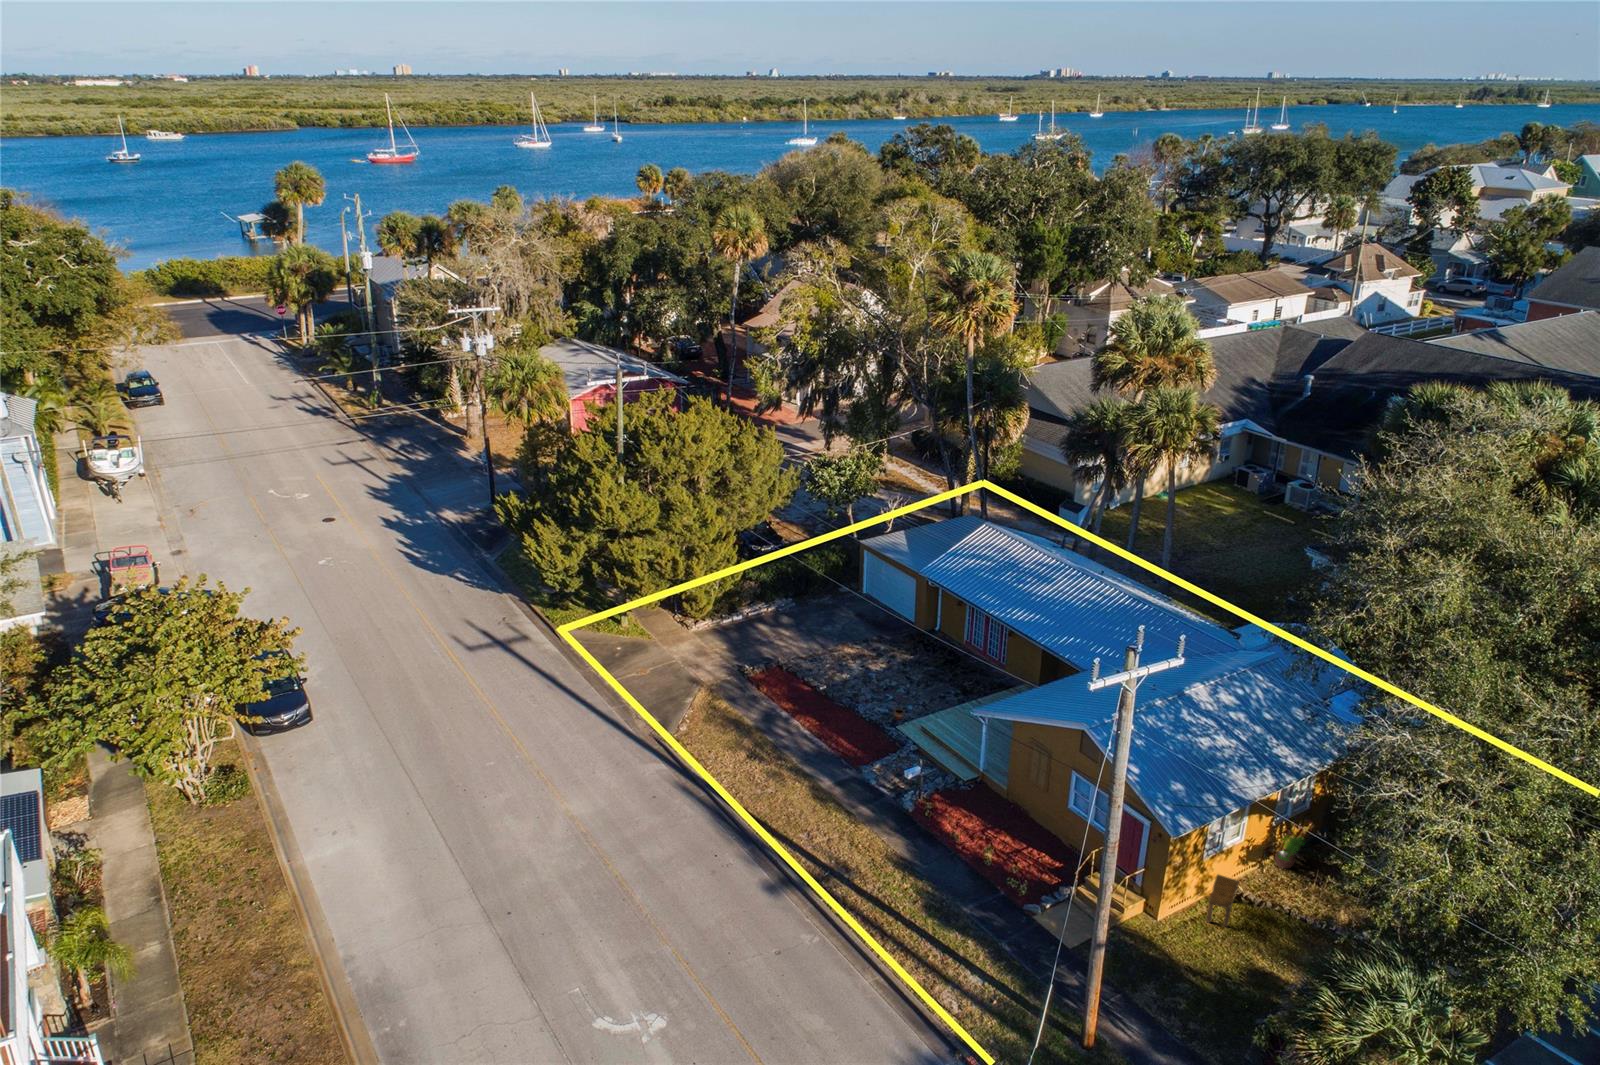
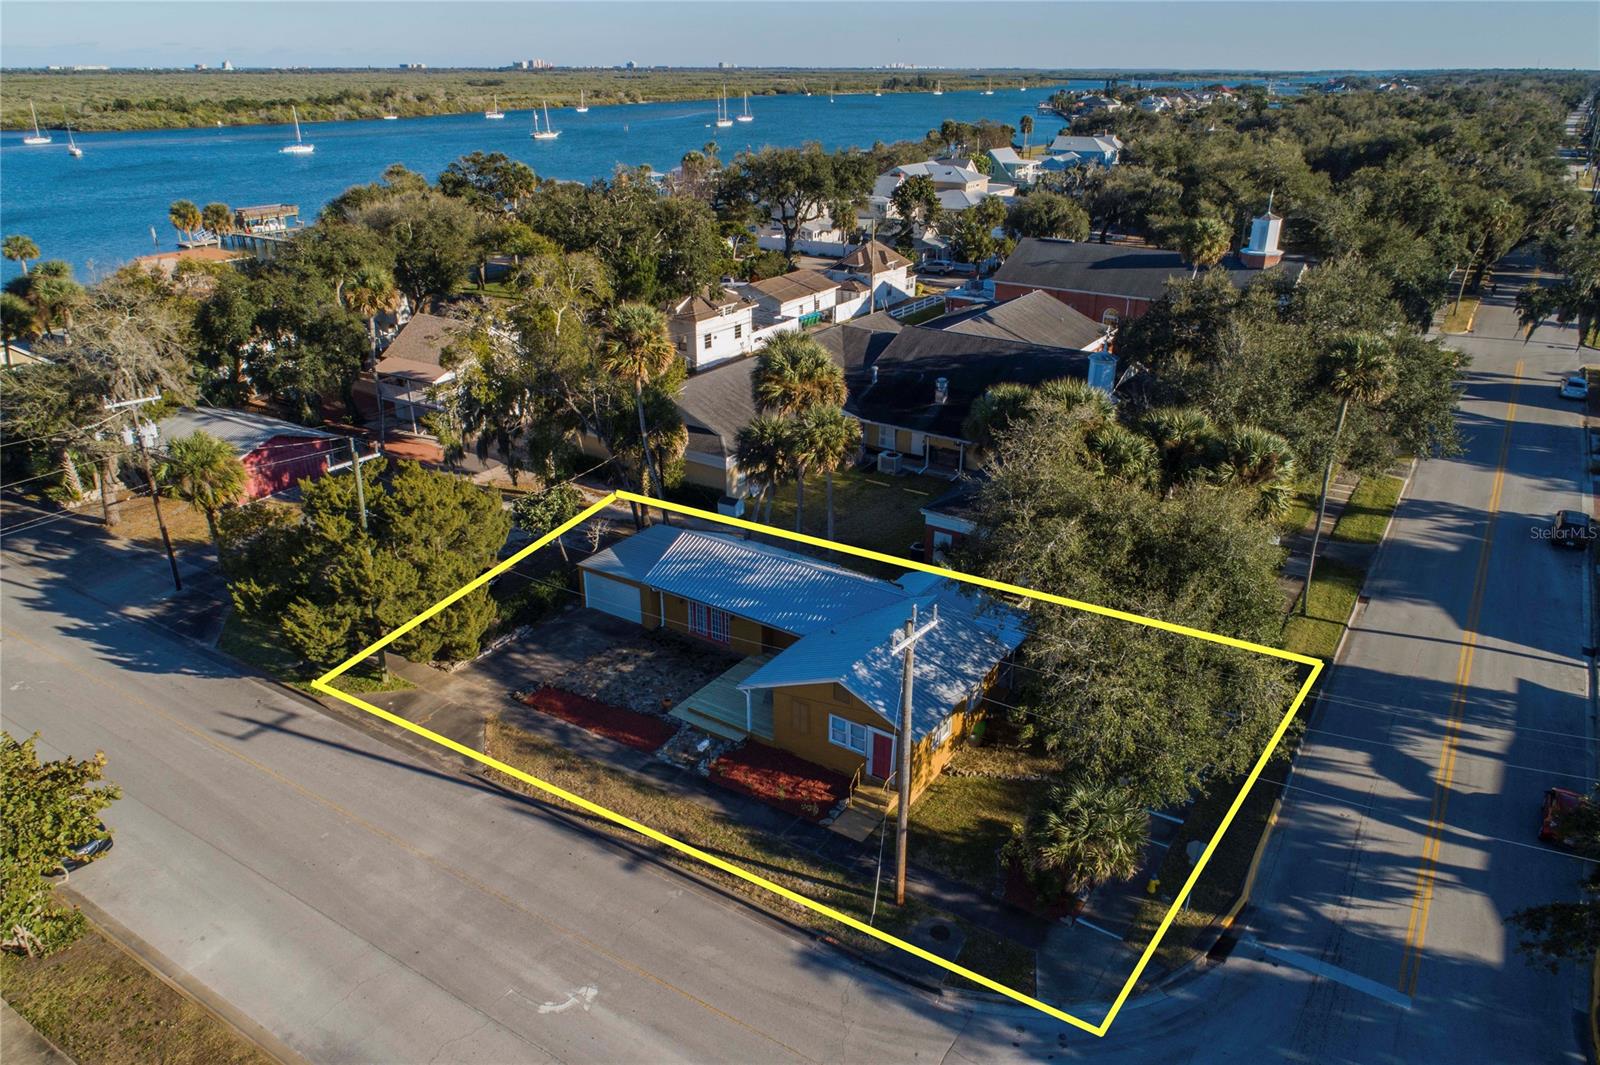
bench: present [1206,875,1239,927] -> none [939,762,956,798]

